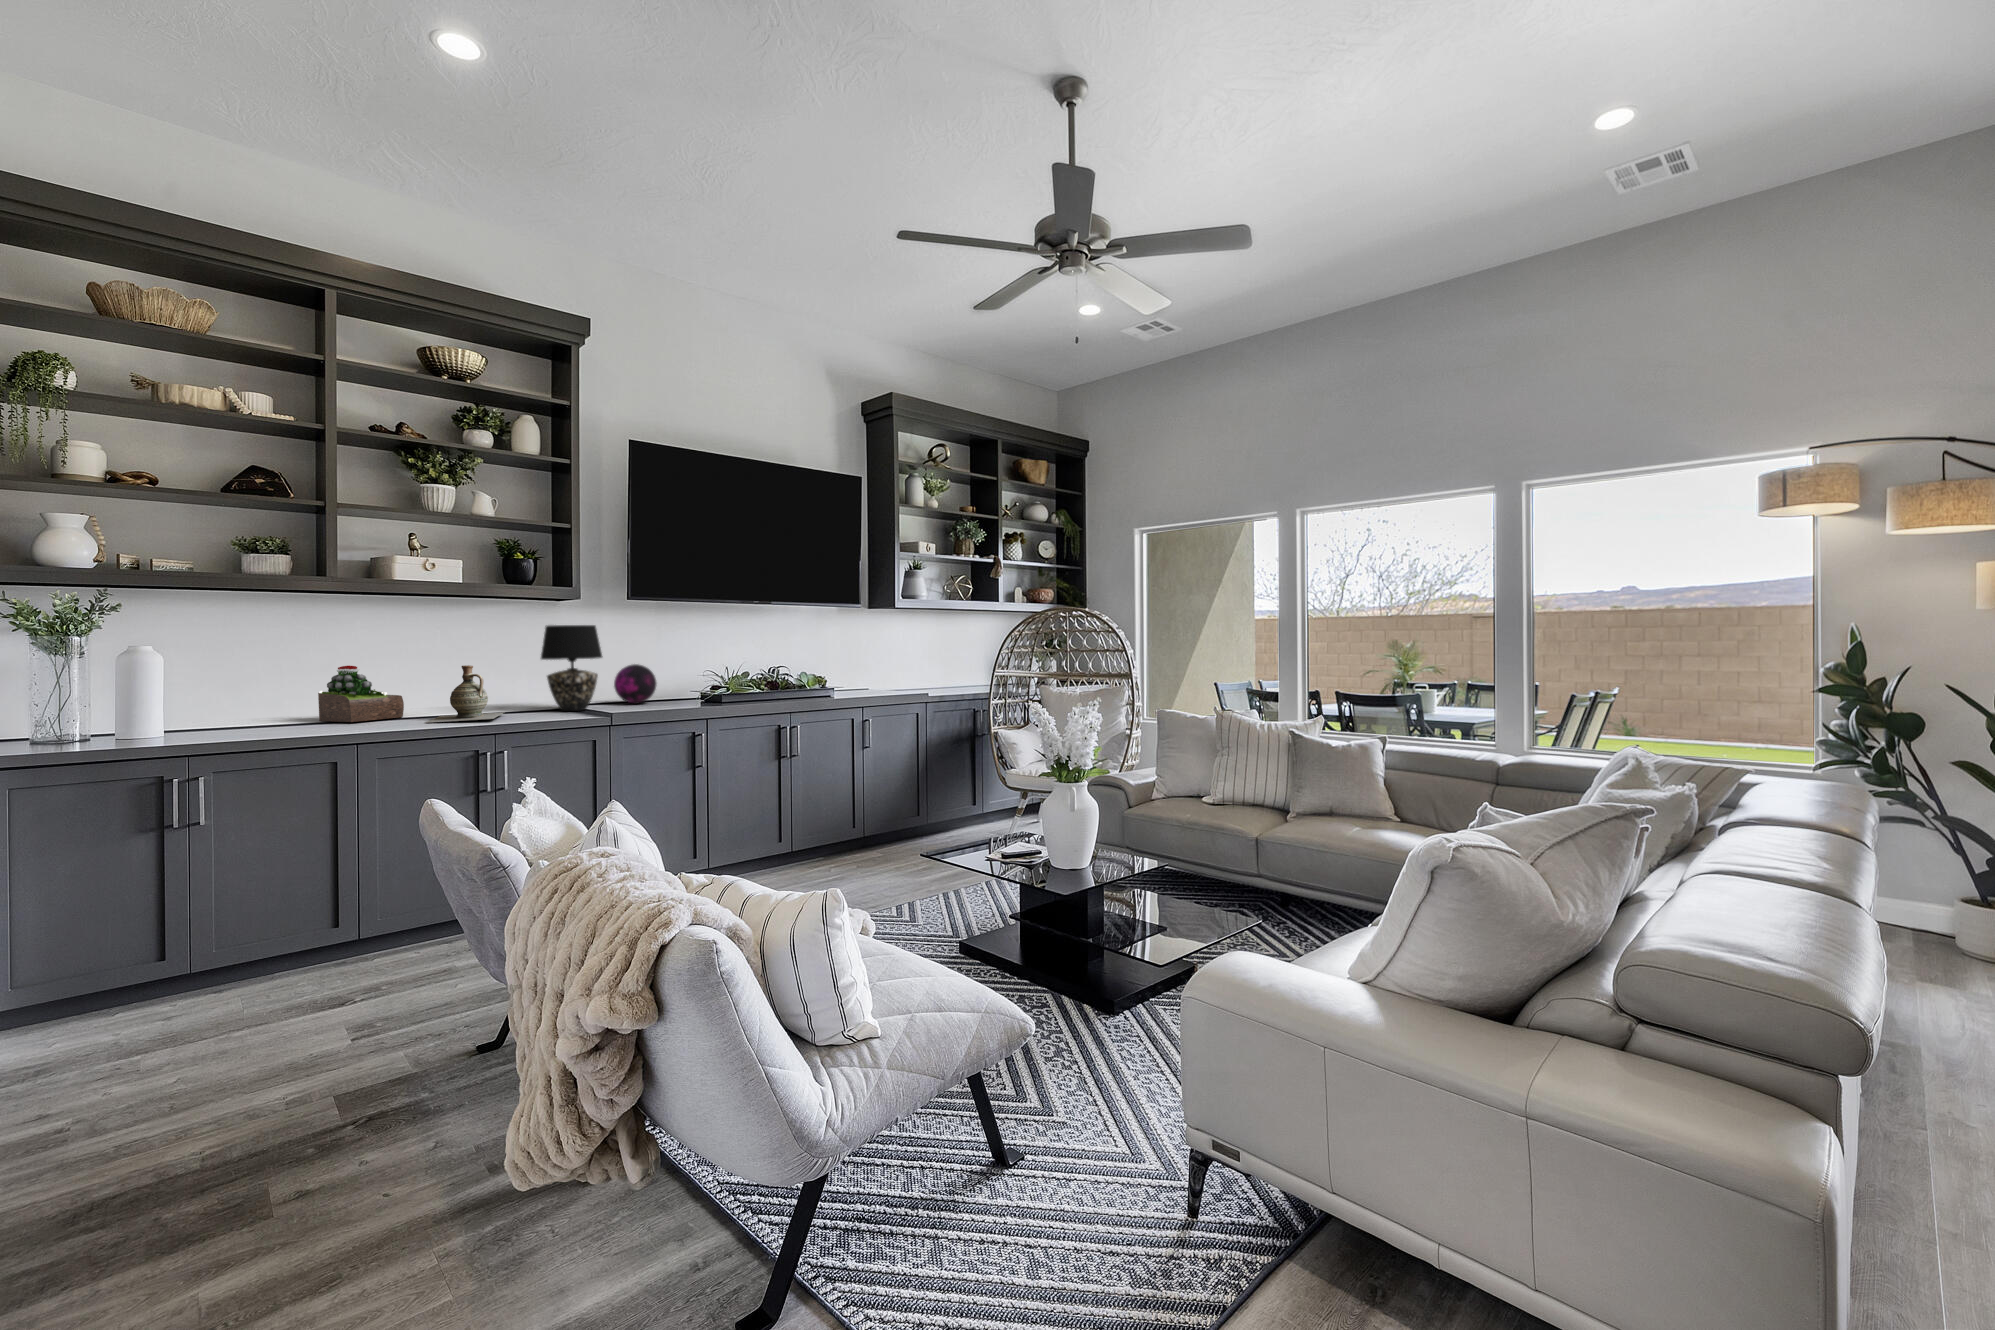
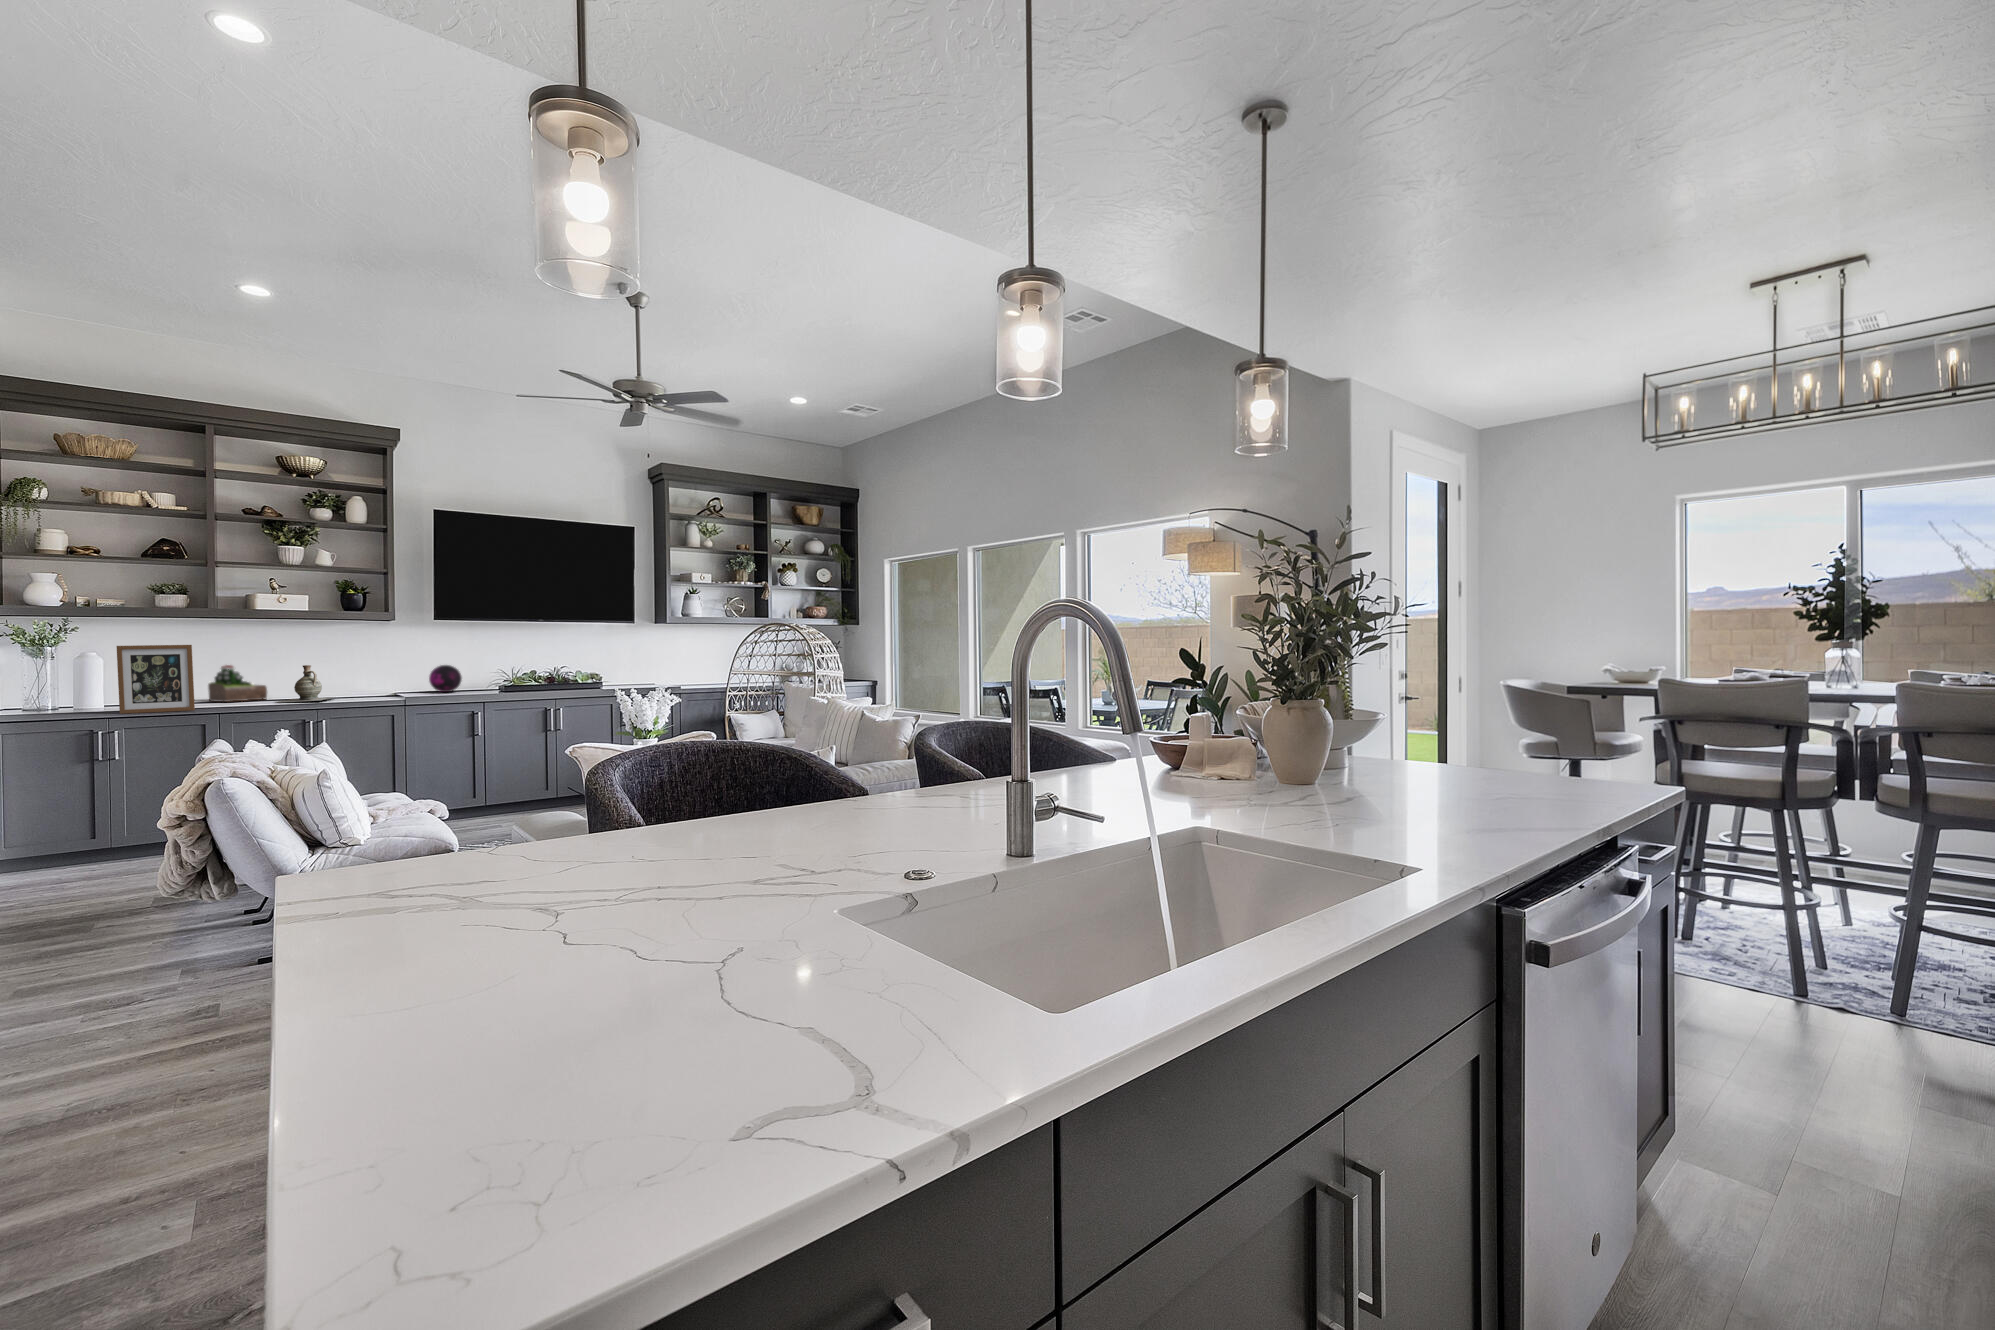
table lamp: present [541,625,603,711] -> none [366,638,413,697]
picture frame: none [203,633,324,747] -> present [117,645,195,714]

